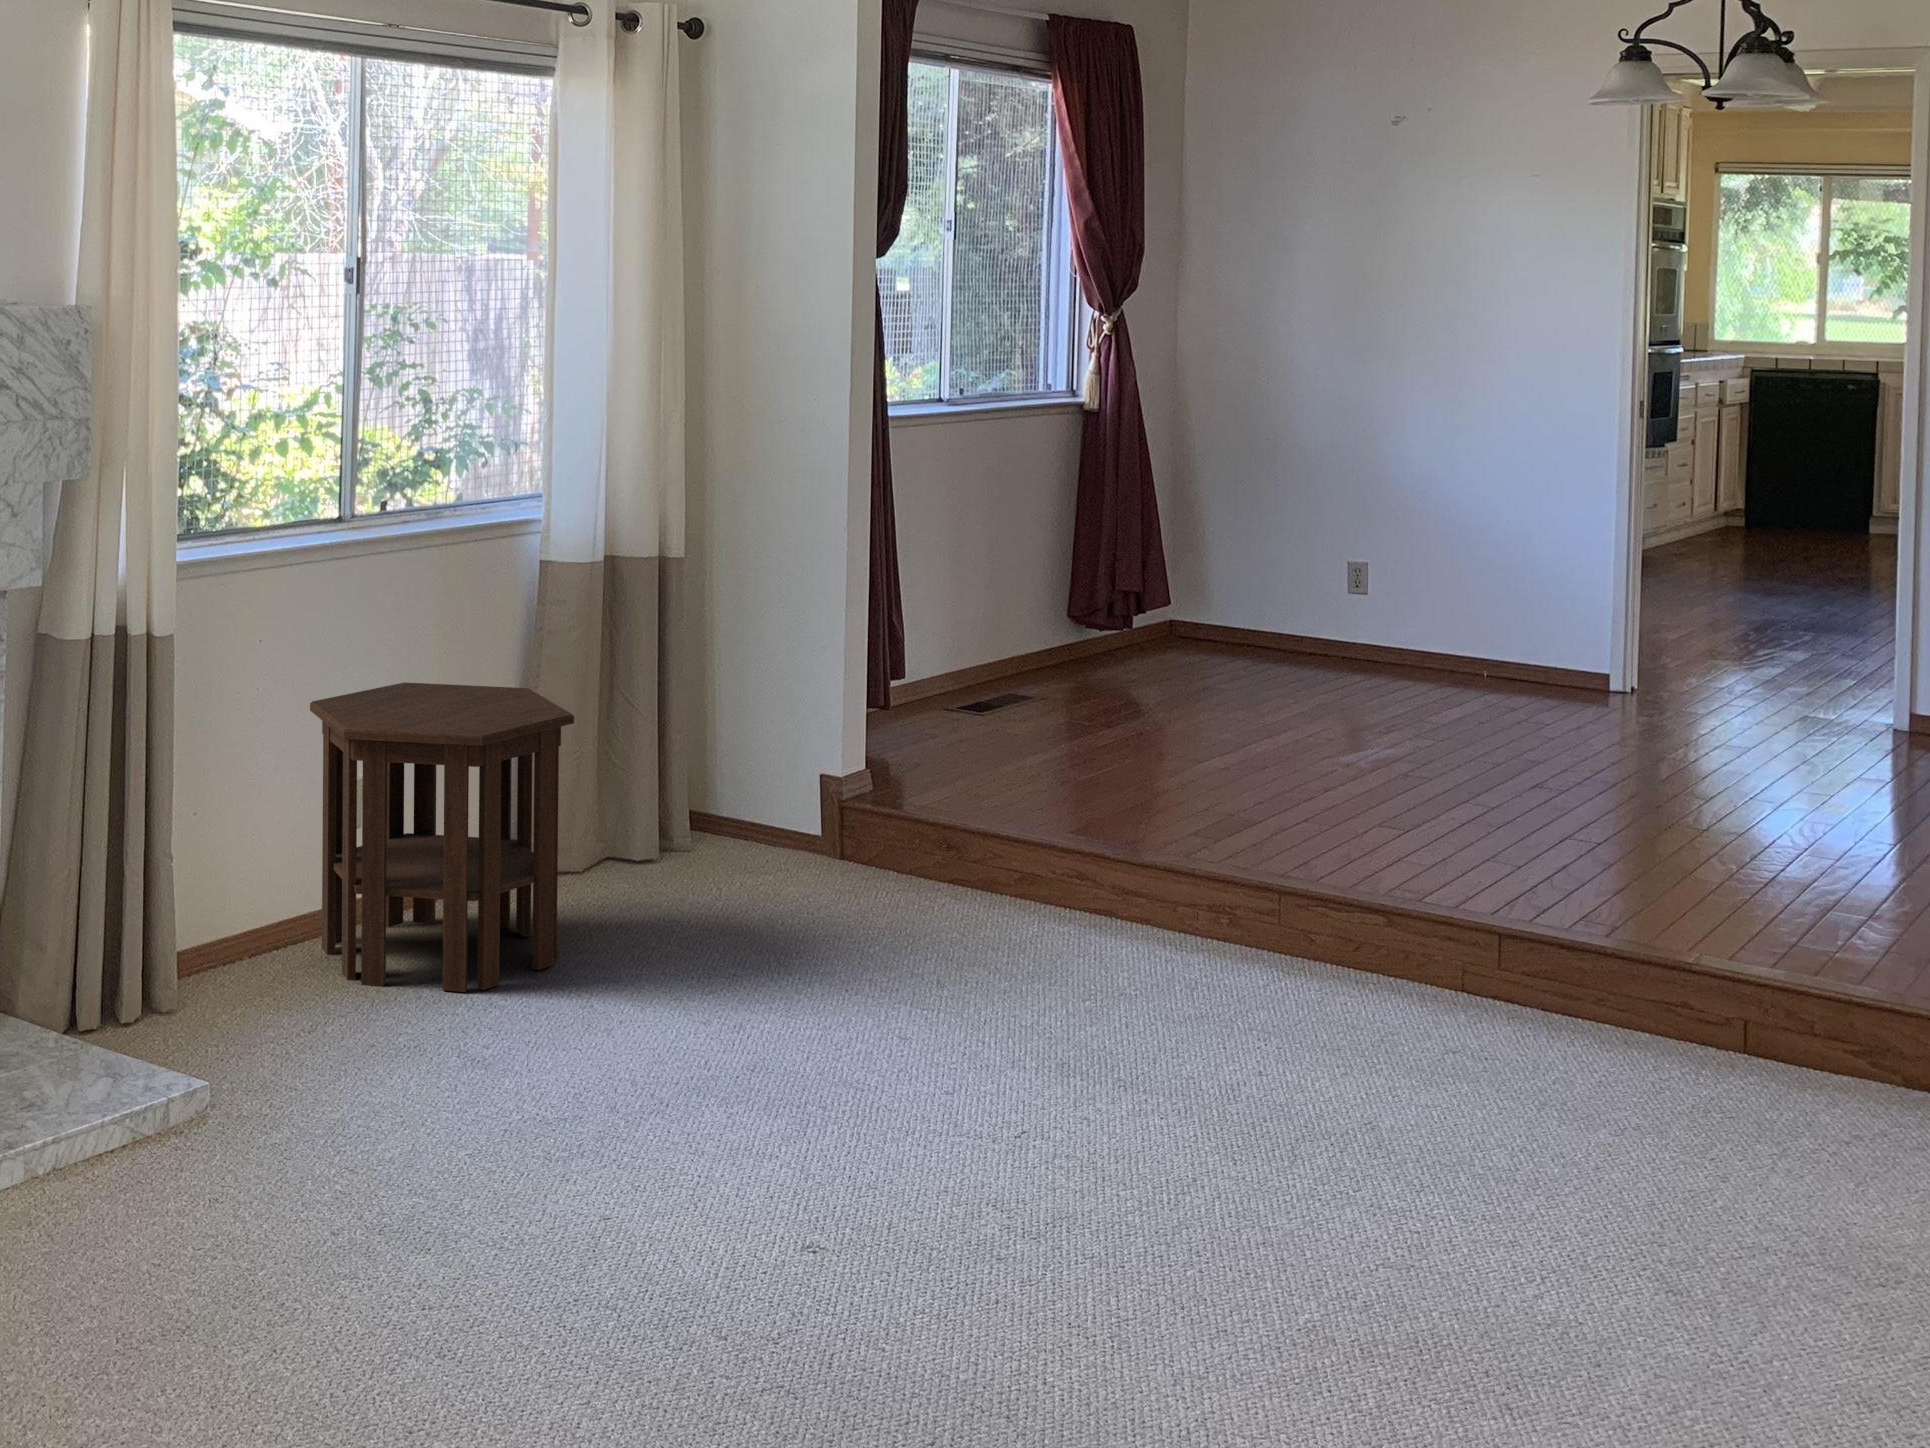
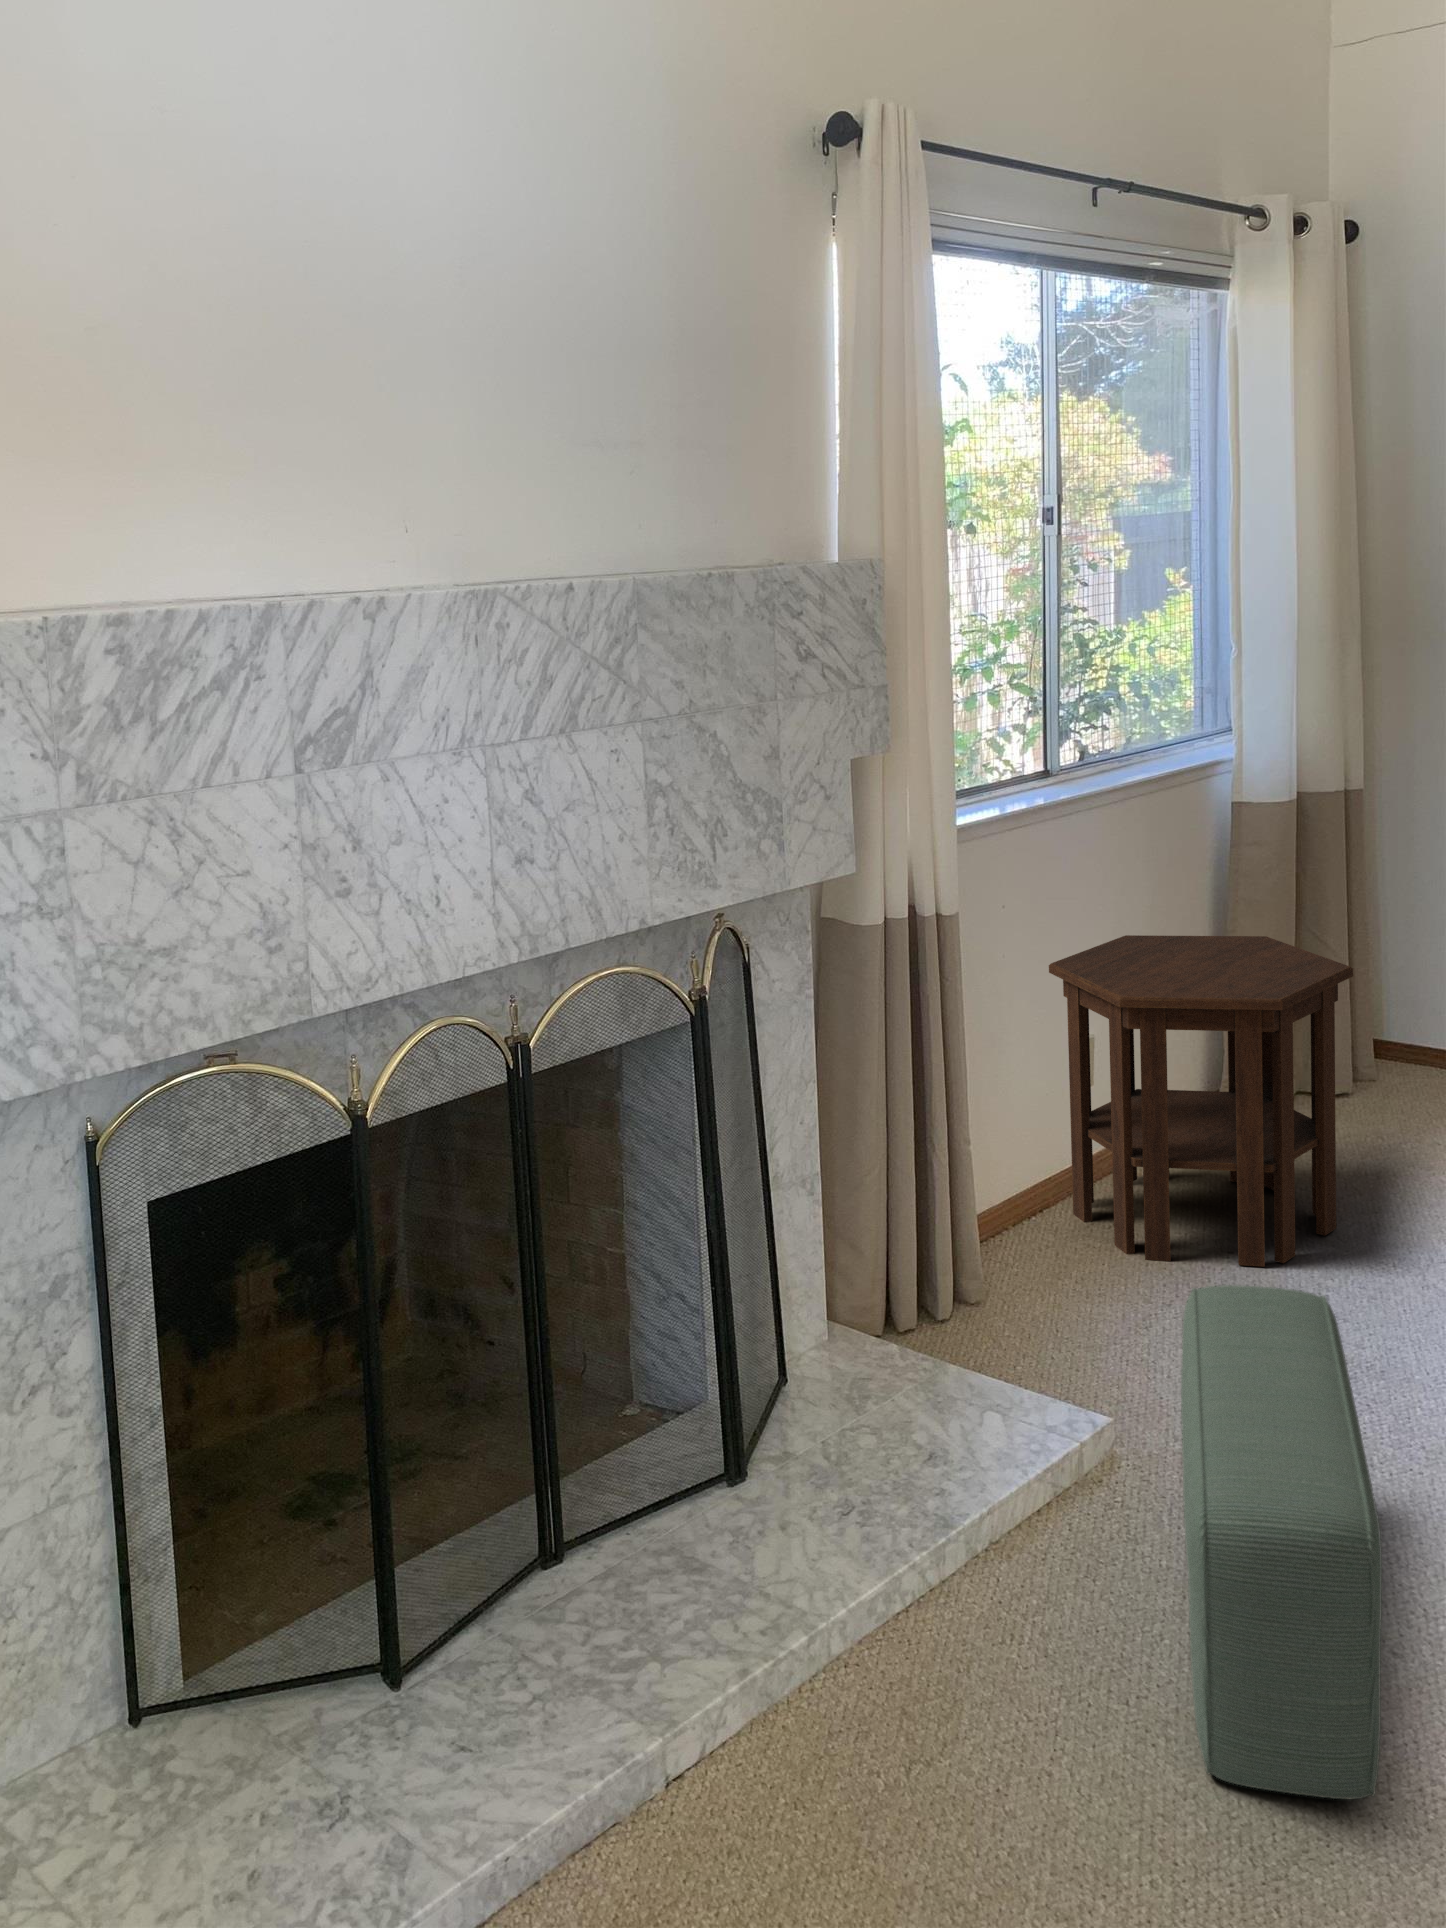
pouf: none [138,956,381,1330] -> present [1181,1285,1382,1799]

